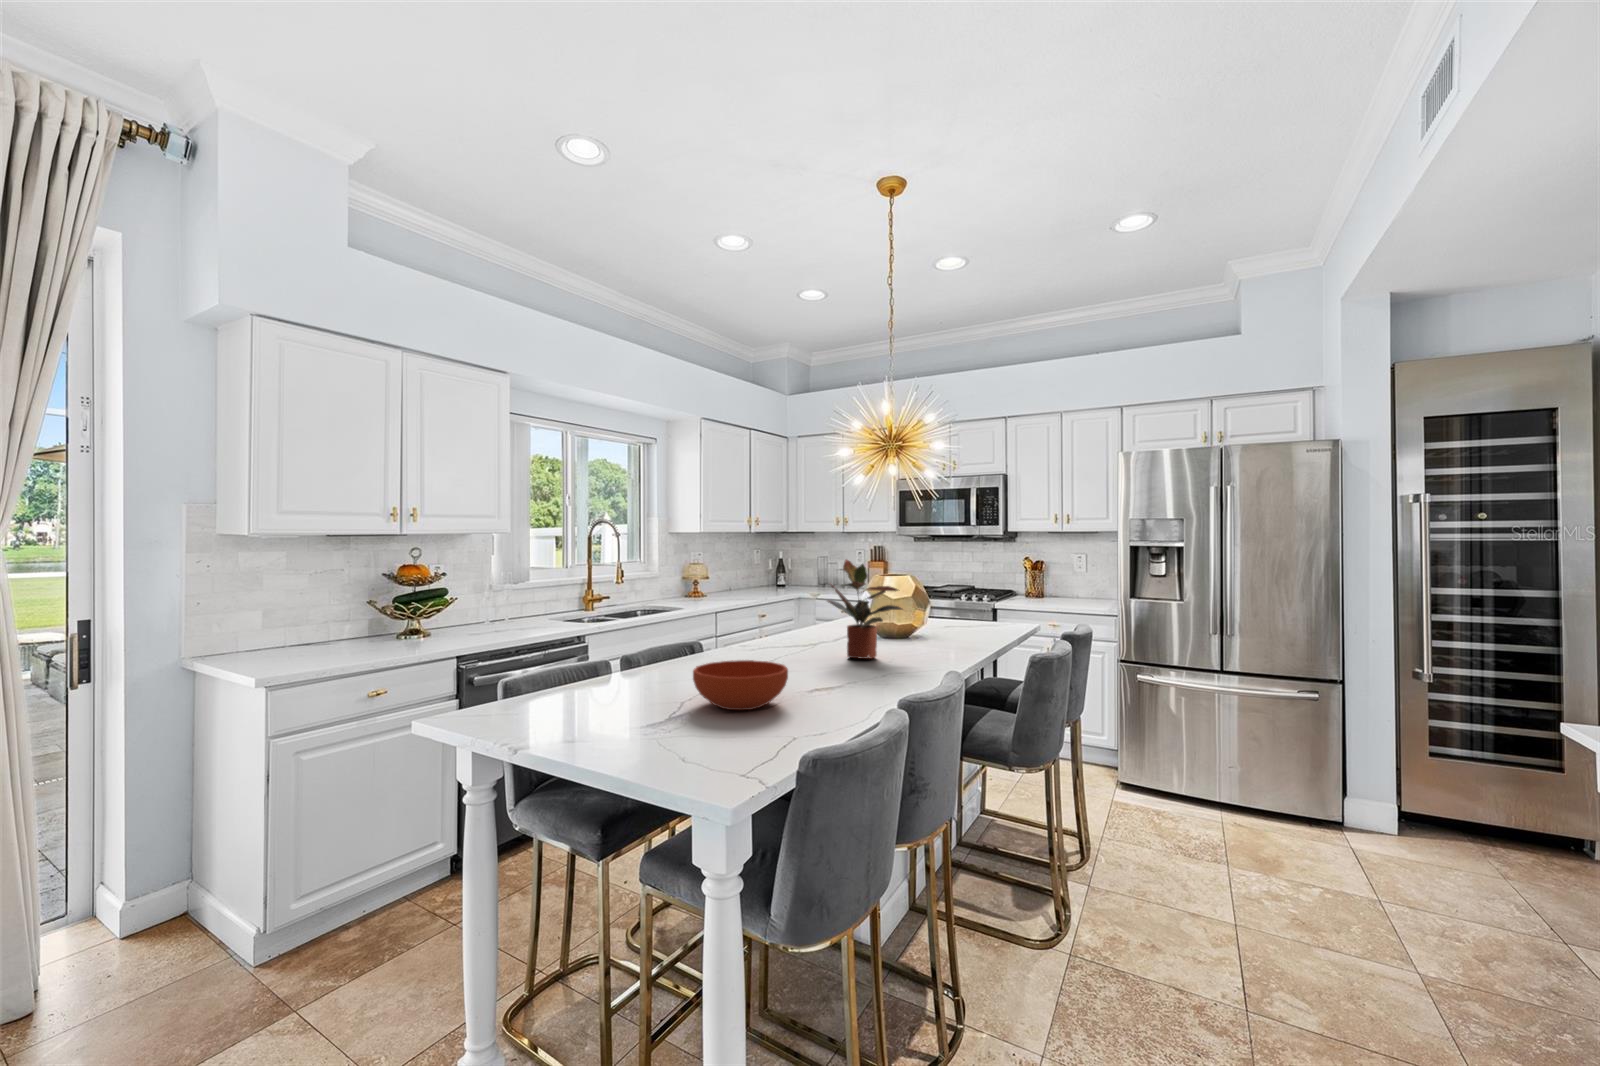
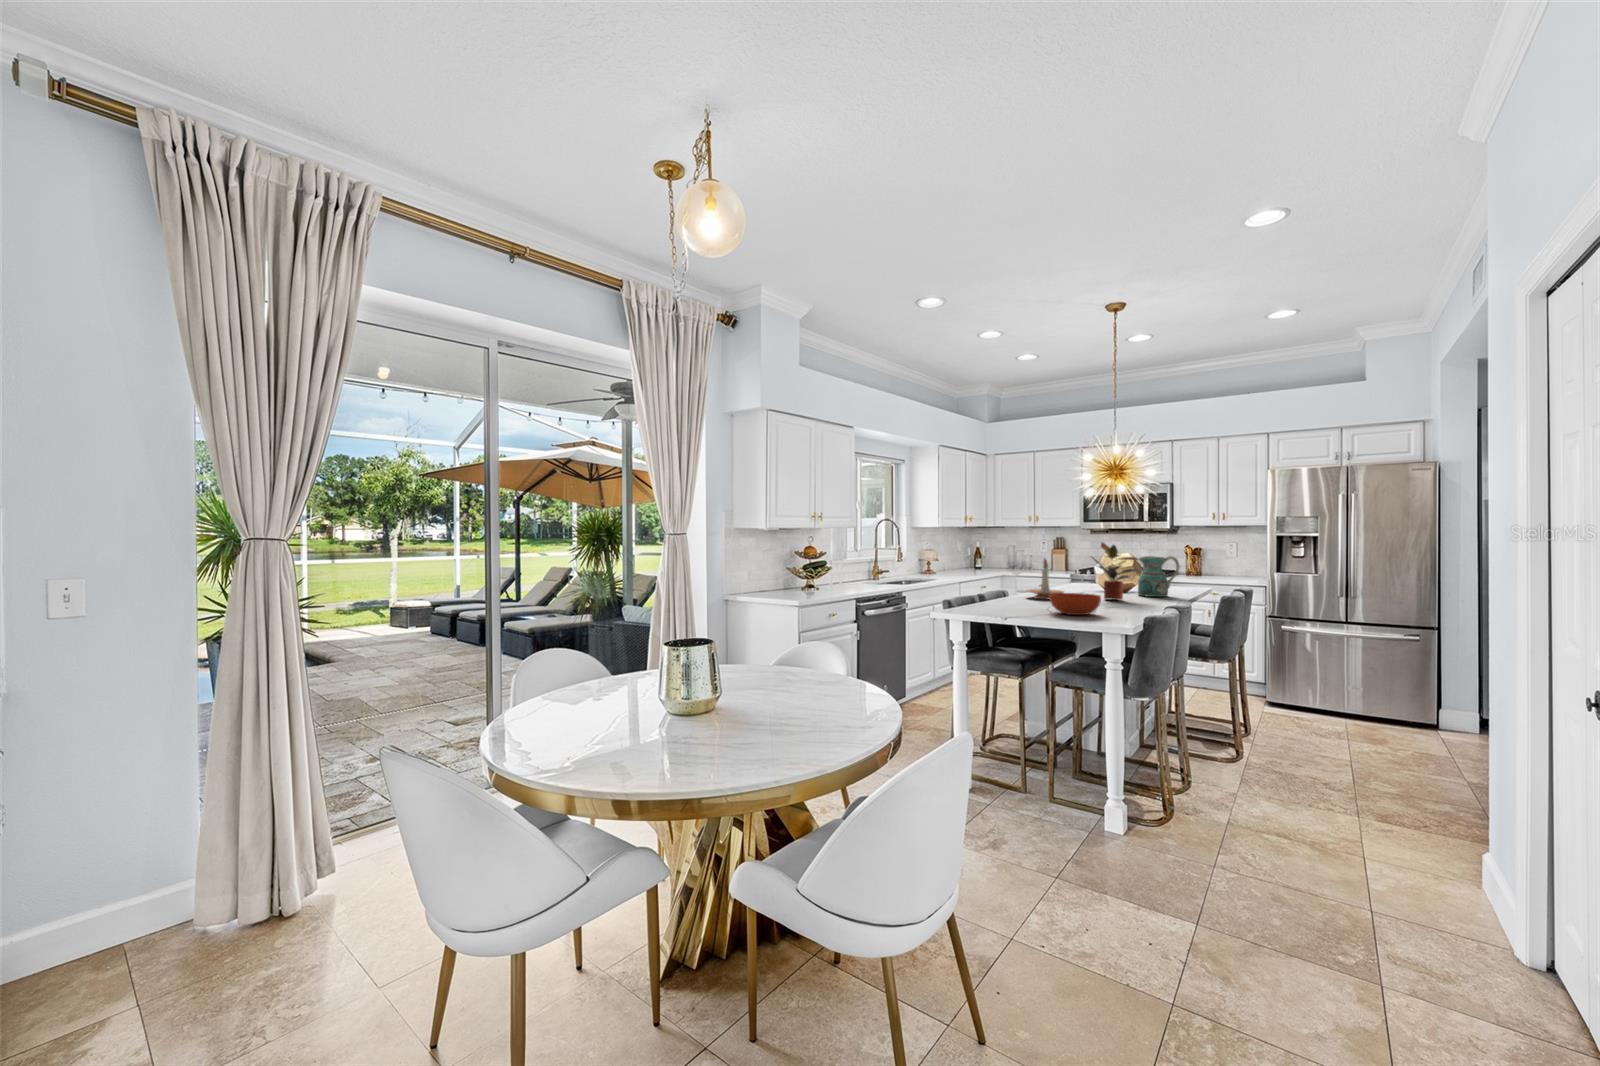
ceramic pitcher: none [914,581,976,649] -> present [1138,556,1180,597]
candle holder: none [723,586,787,658] -> present [1027,559,1064,599]

